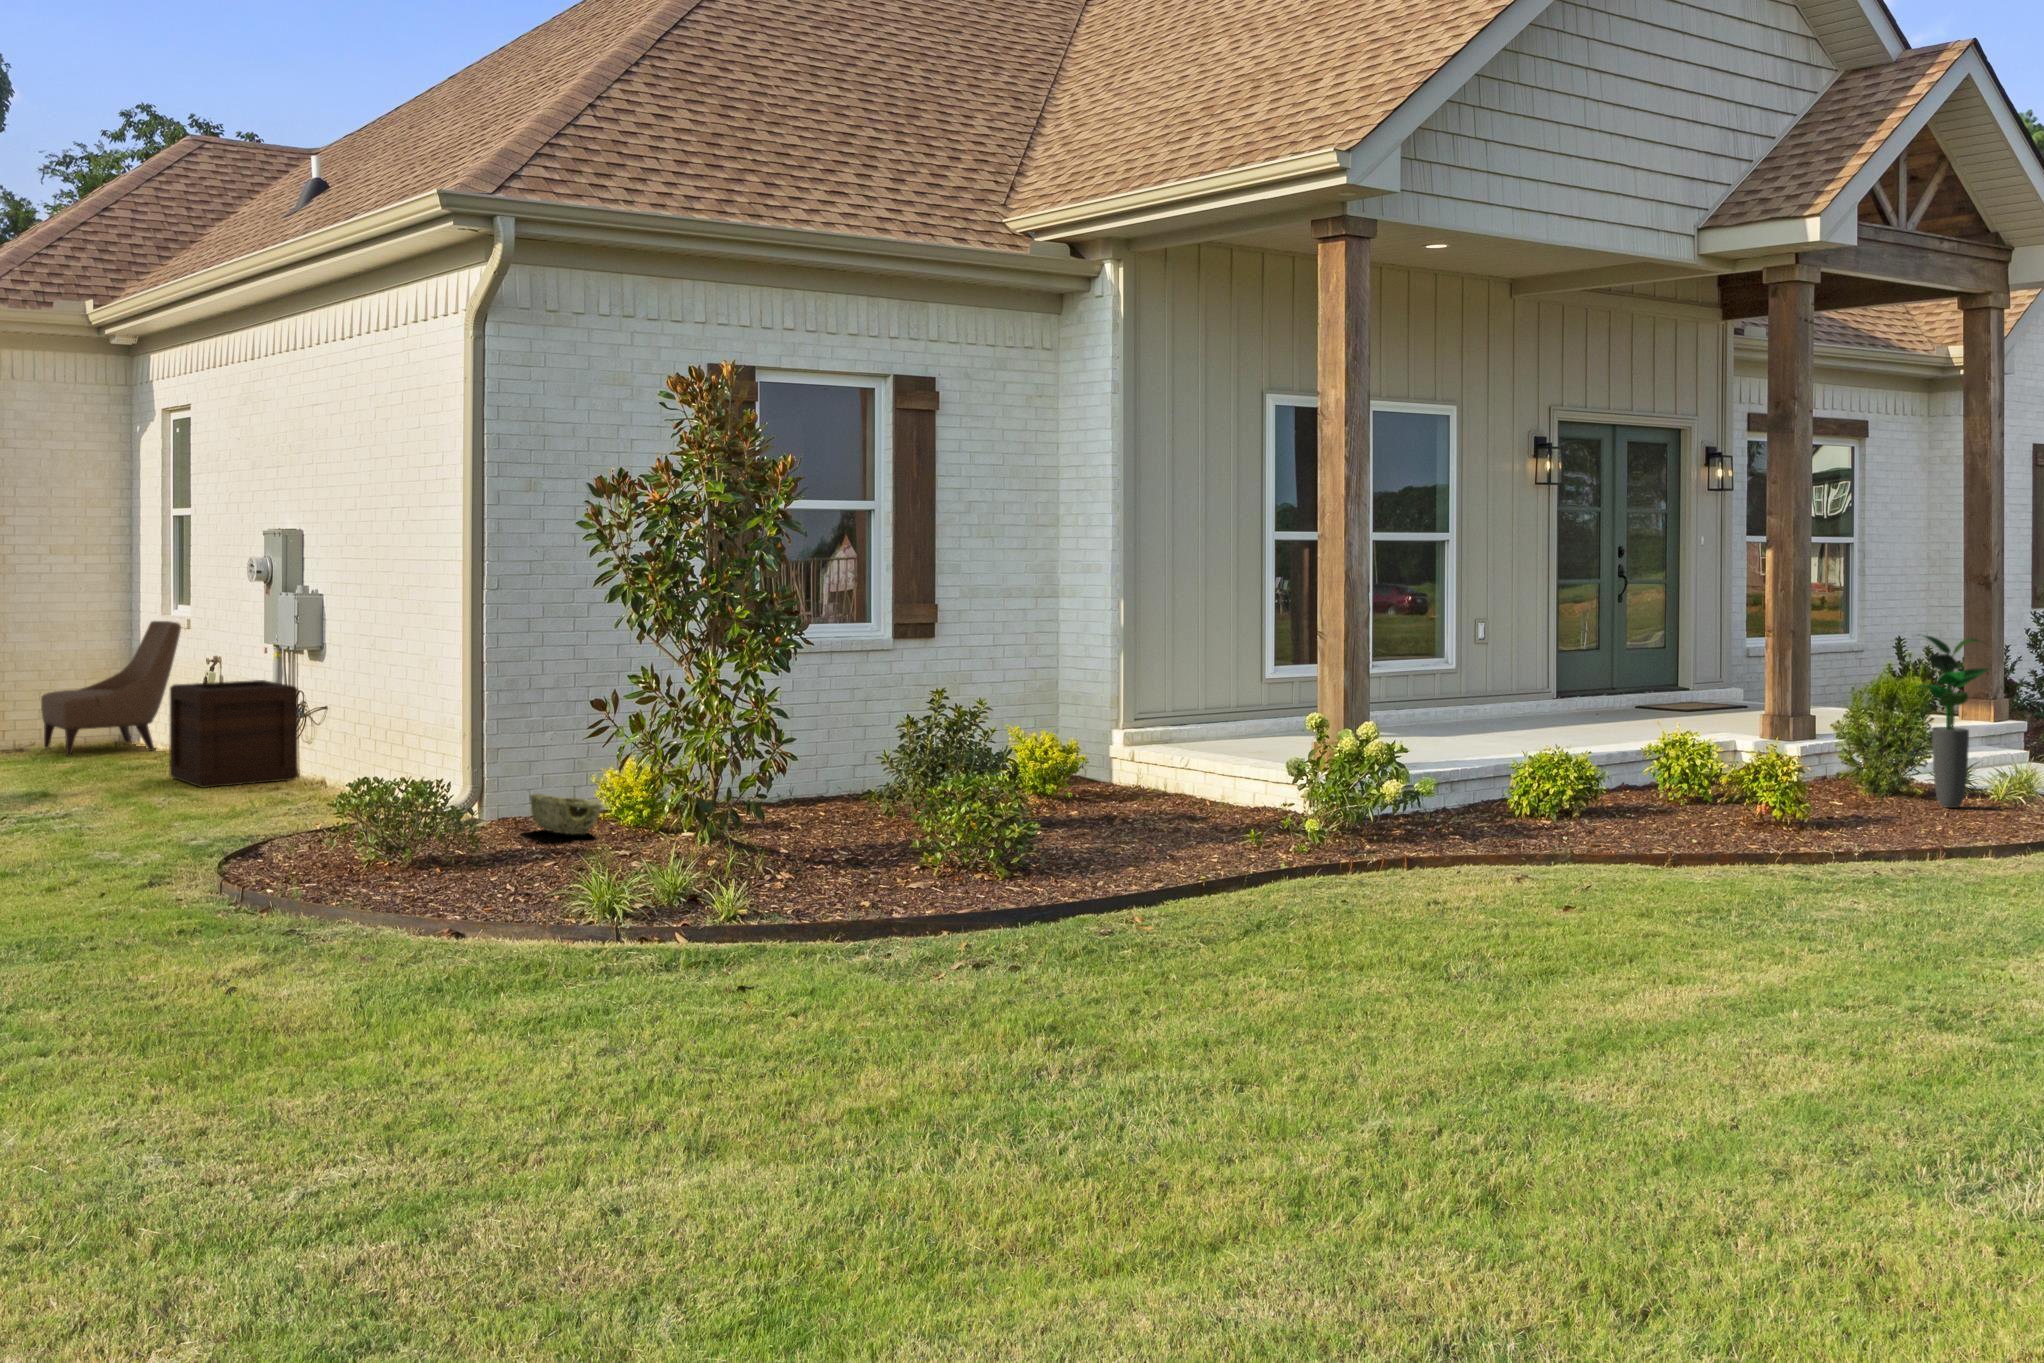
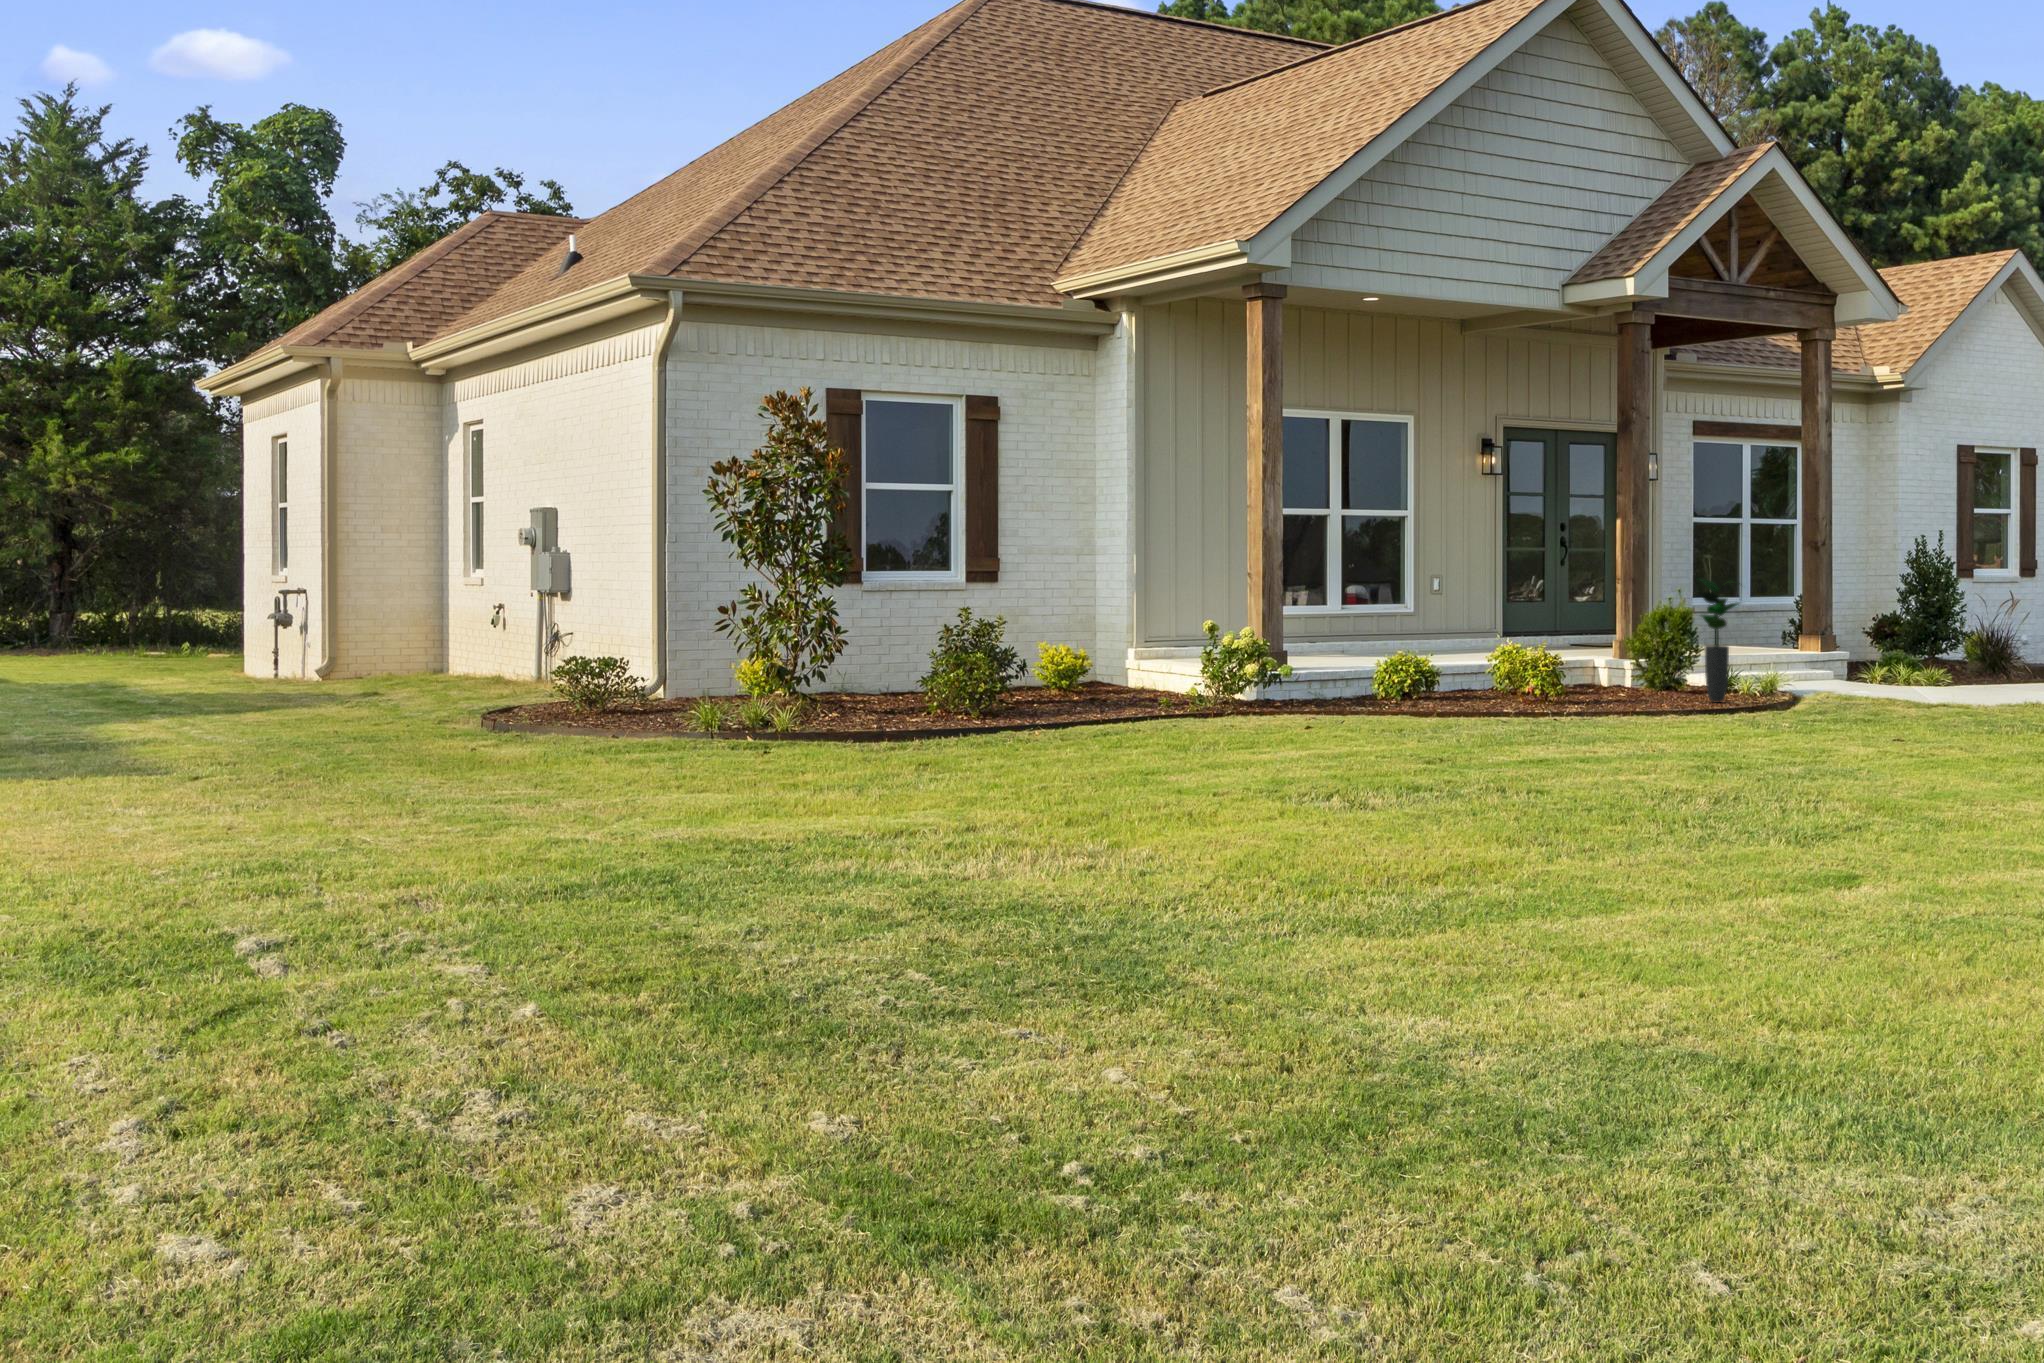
chair: present [41,621,181,757] -> none [373,581,475,678]
wooden crate: present [169,680,298,788] -> none [462,619,552,692]
woven basket: present [530,794,602,835] -> none [699,685,746,712]

